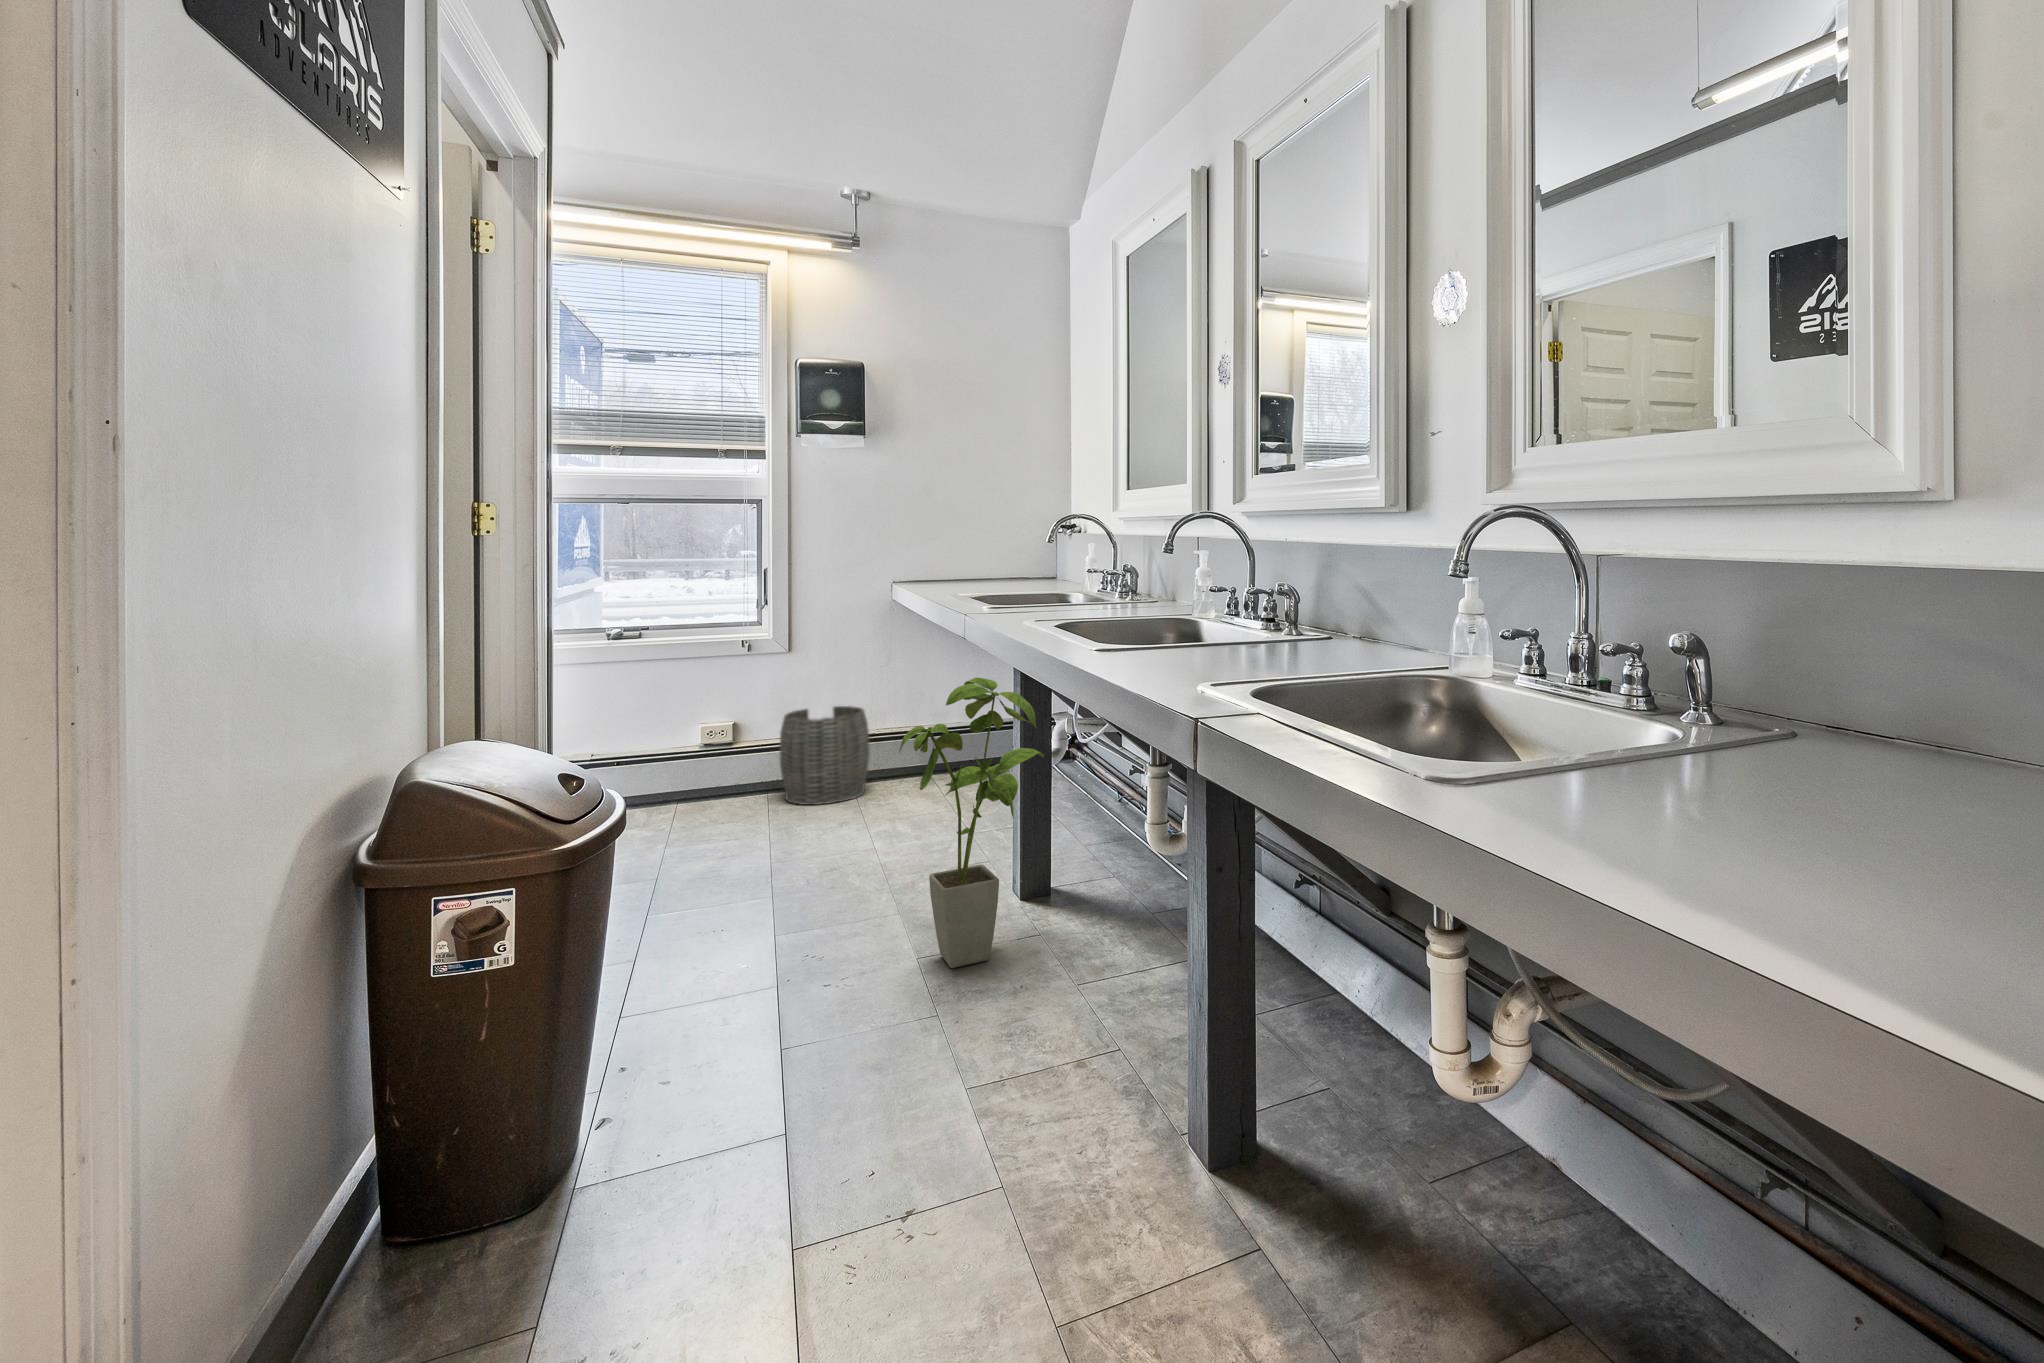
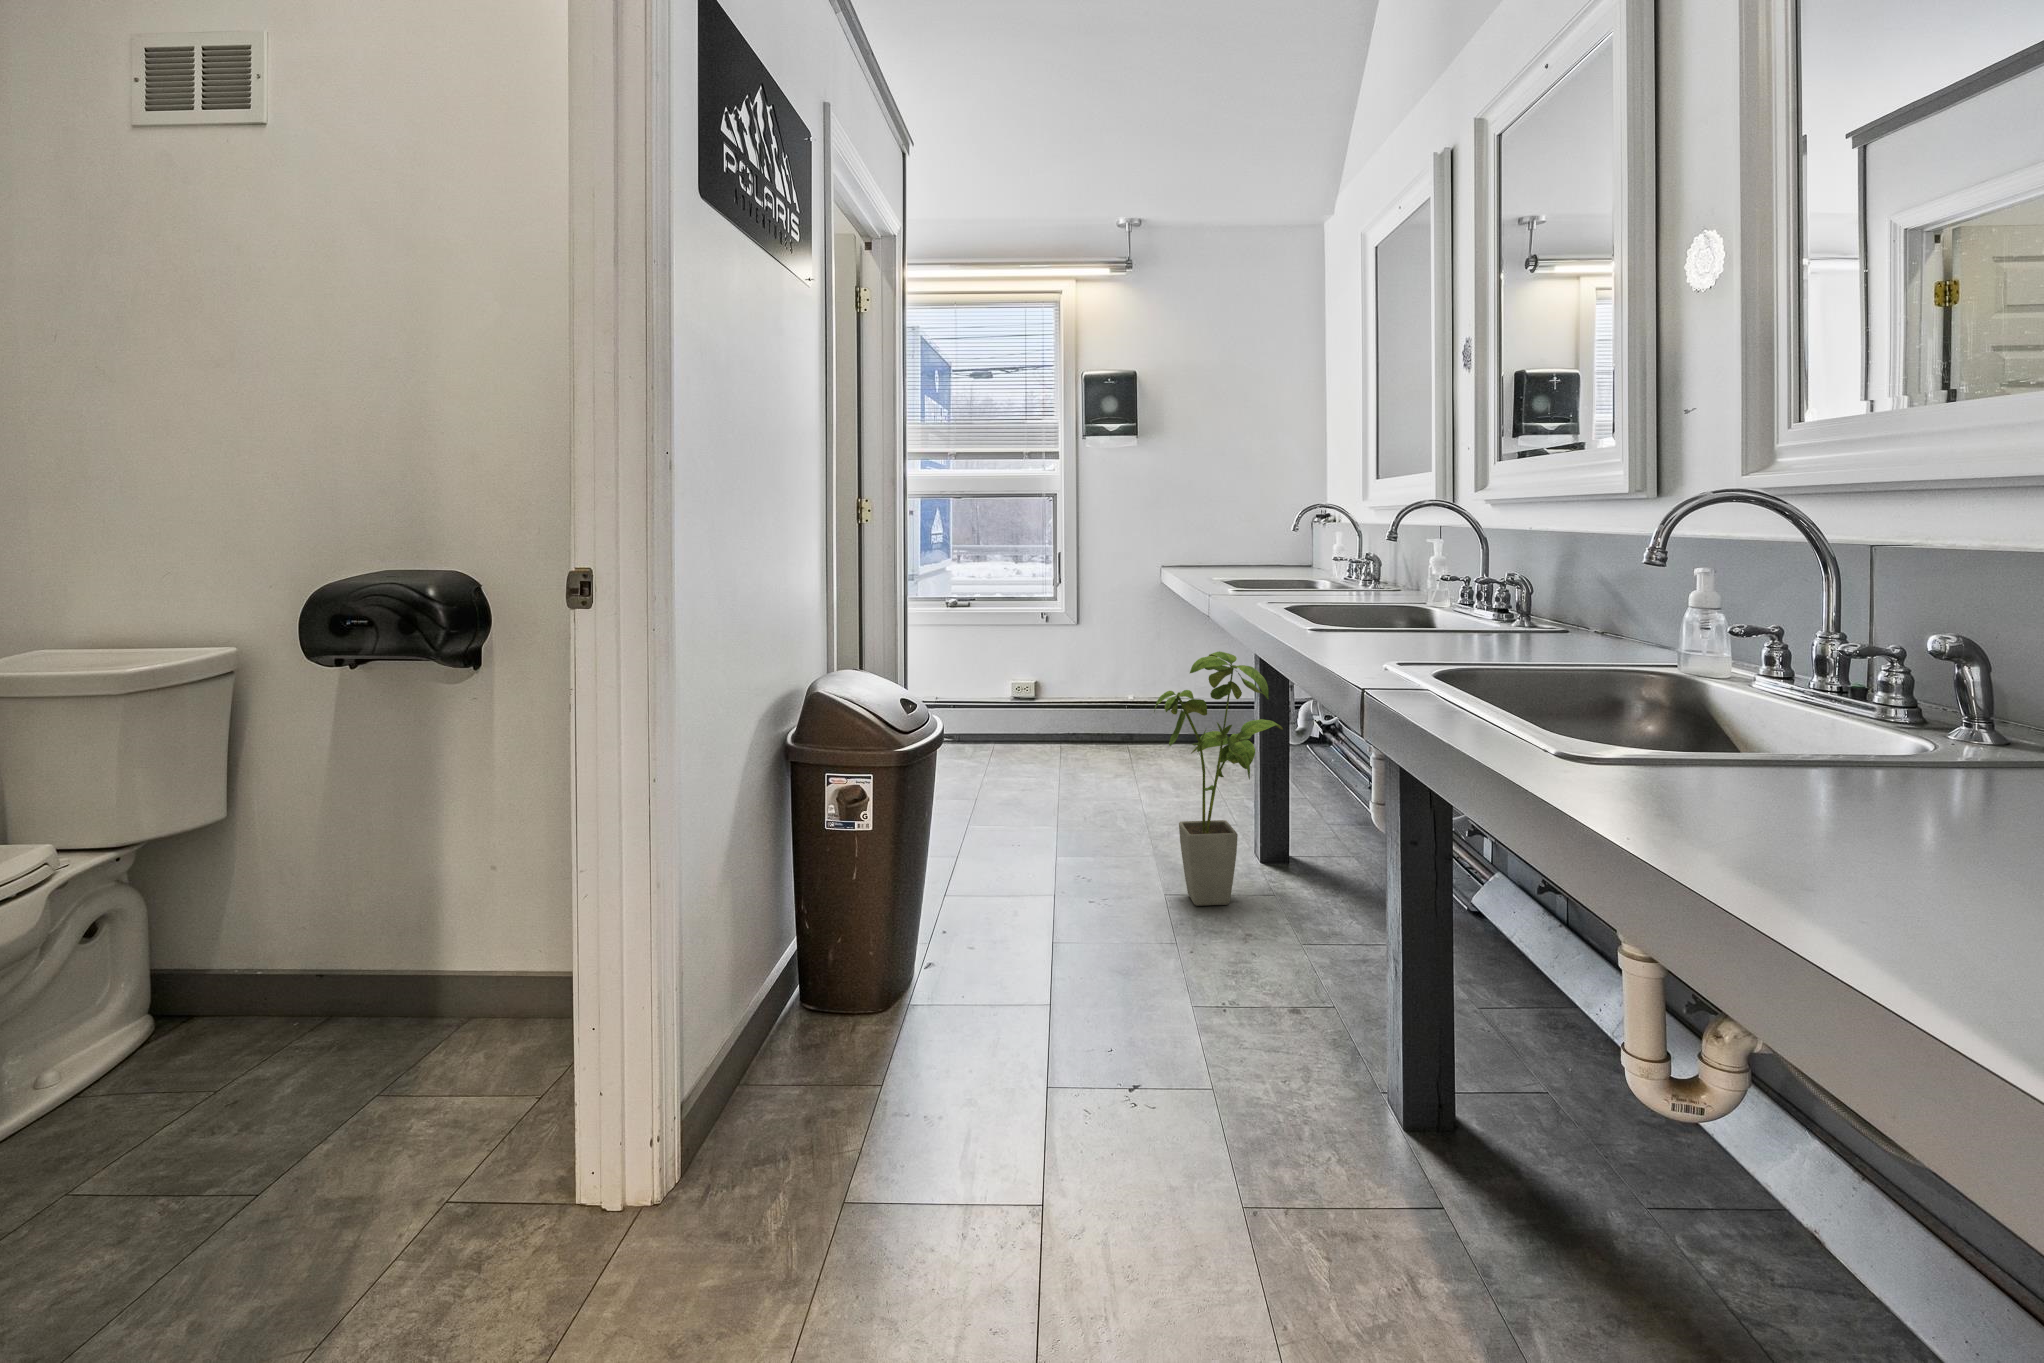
woven basket: present [780,706,869,805] -> none [1076,678,1150,763]

